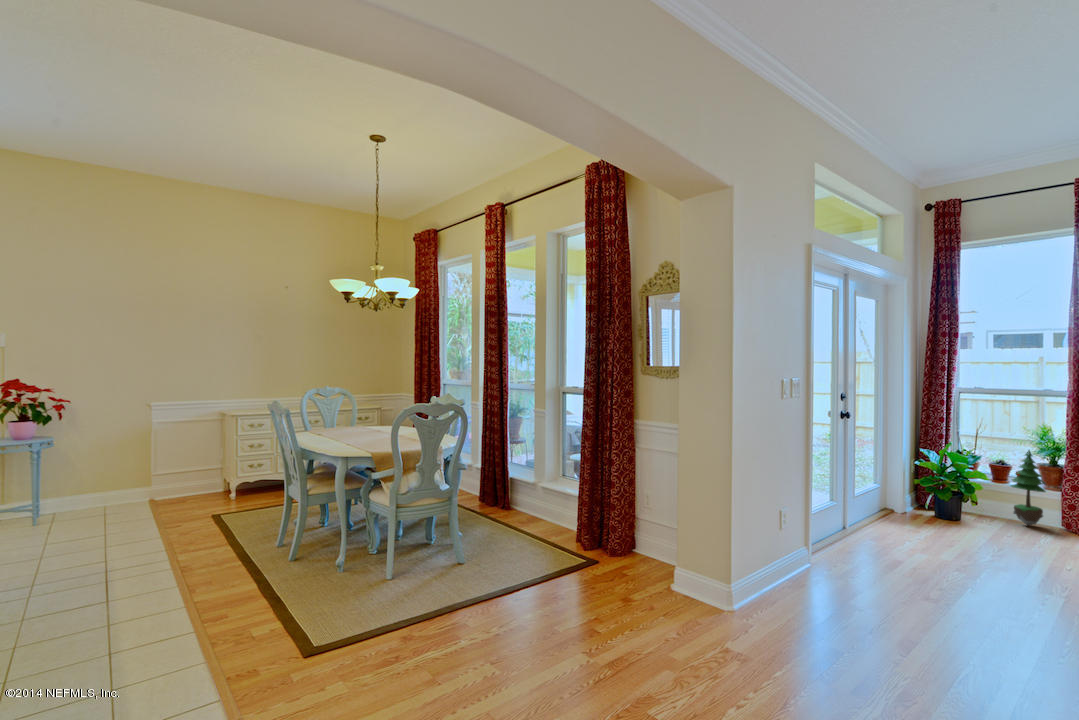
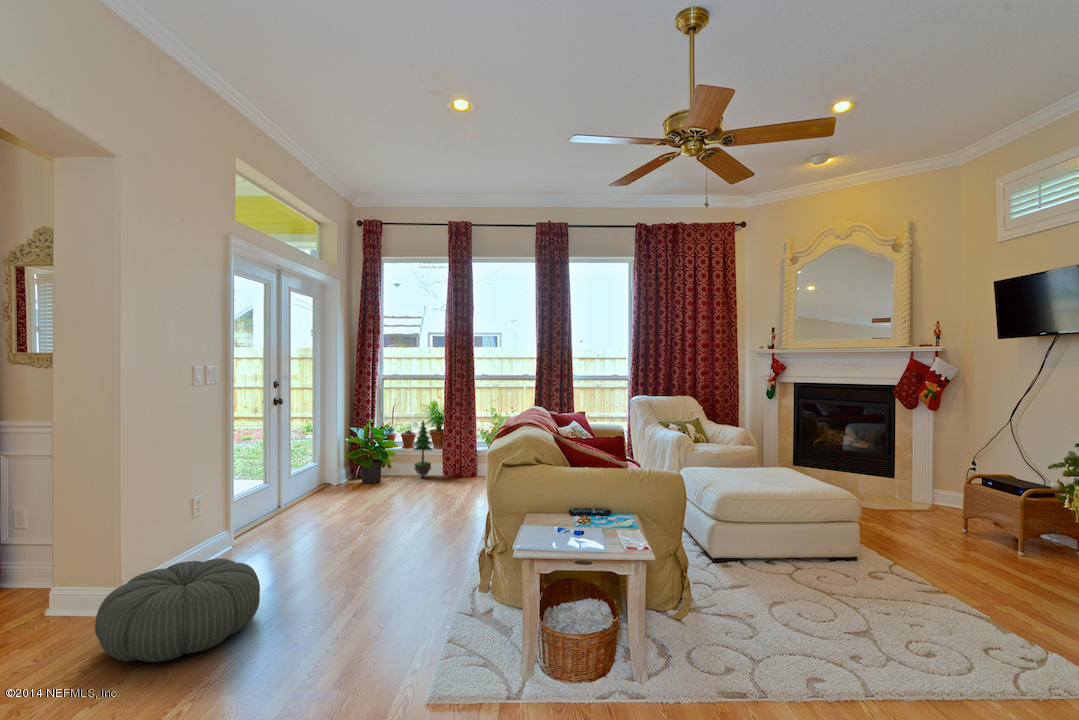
pouf: none [758,575,913,680] -> present [95,558,260,662]

